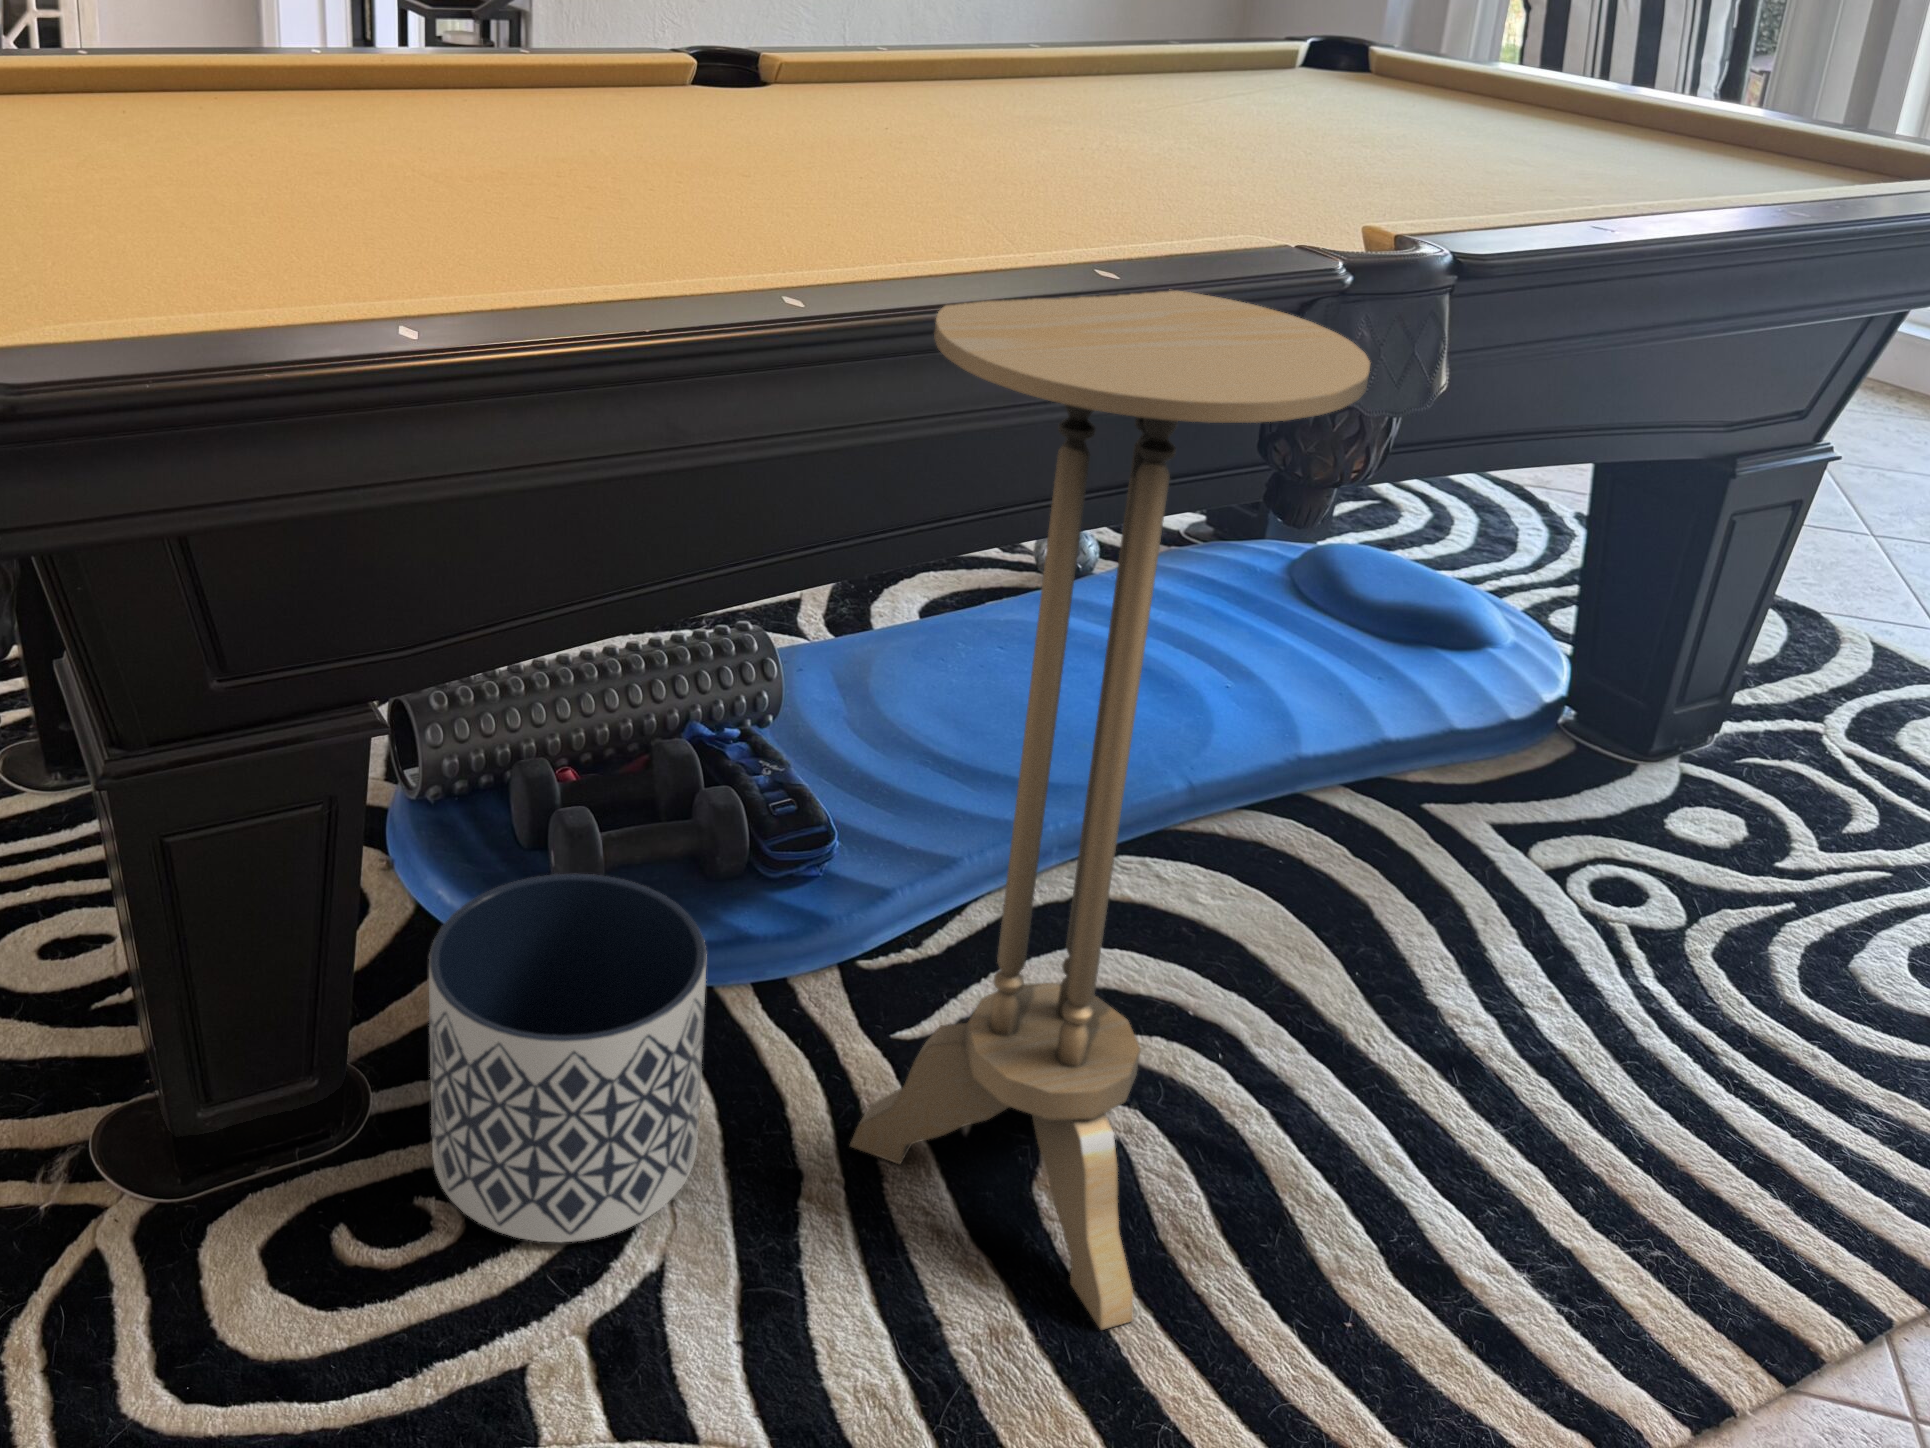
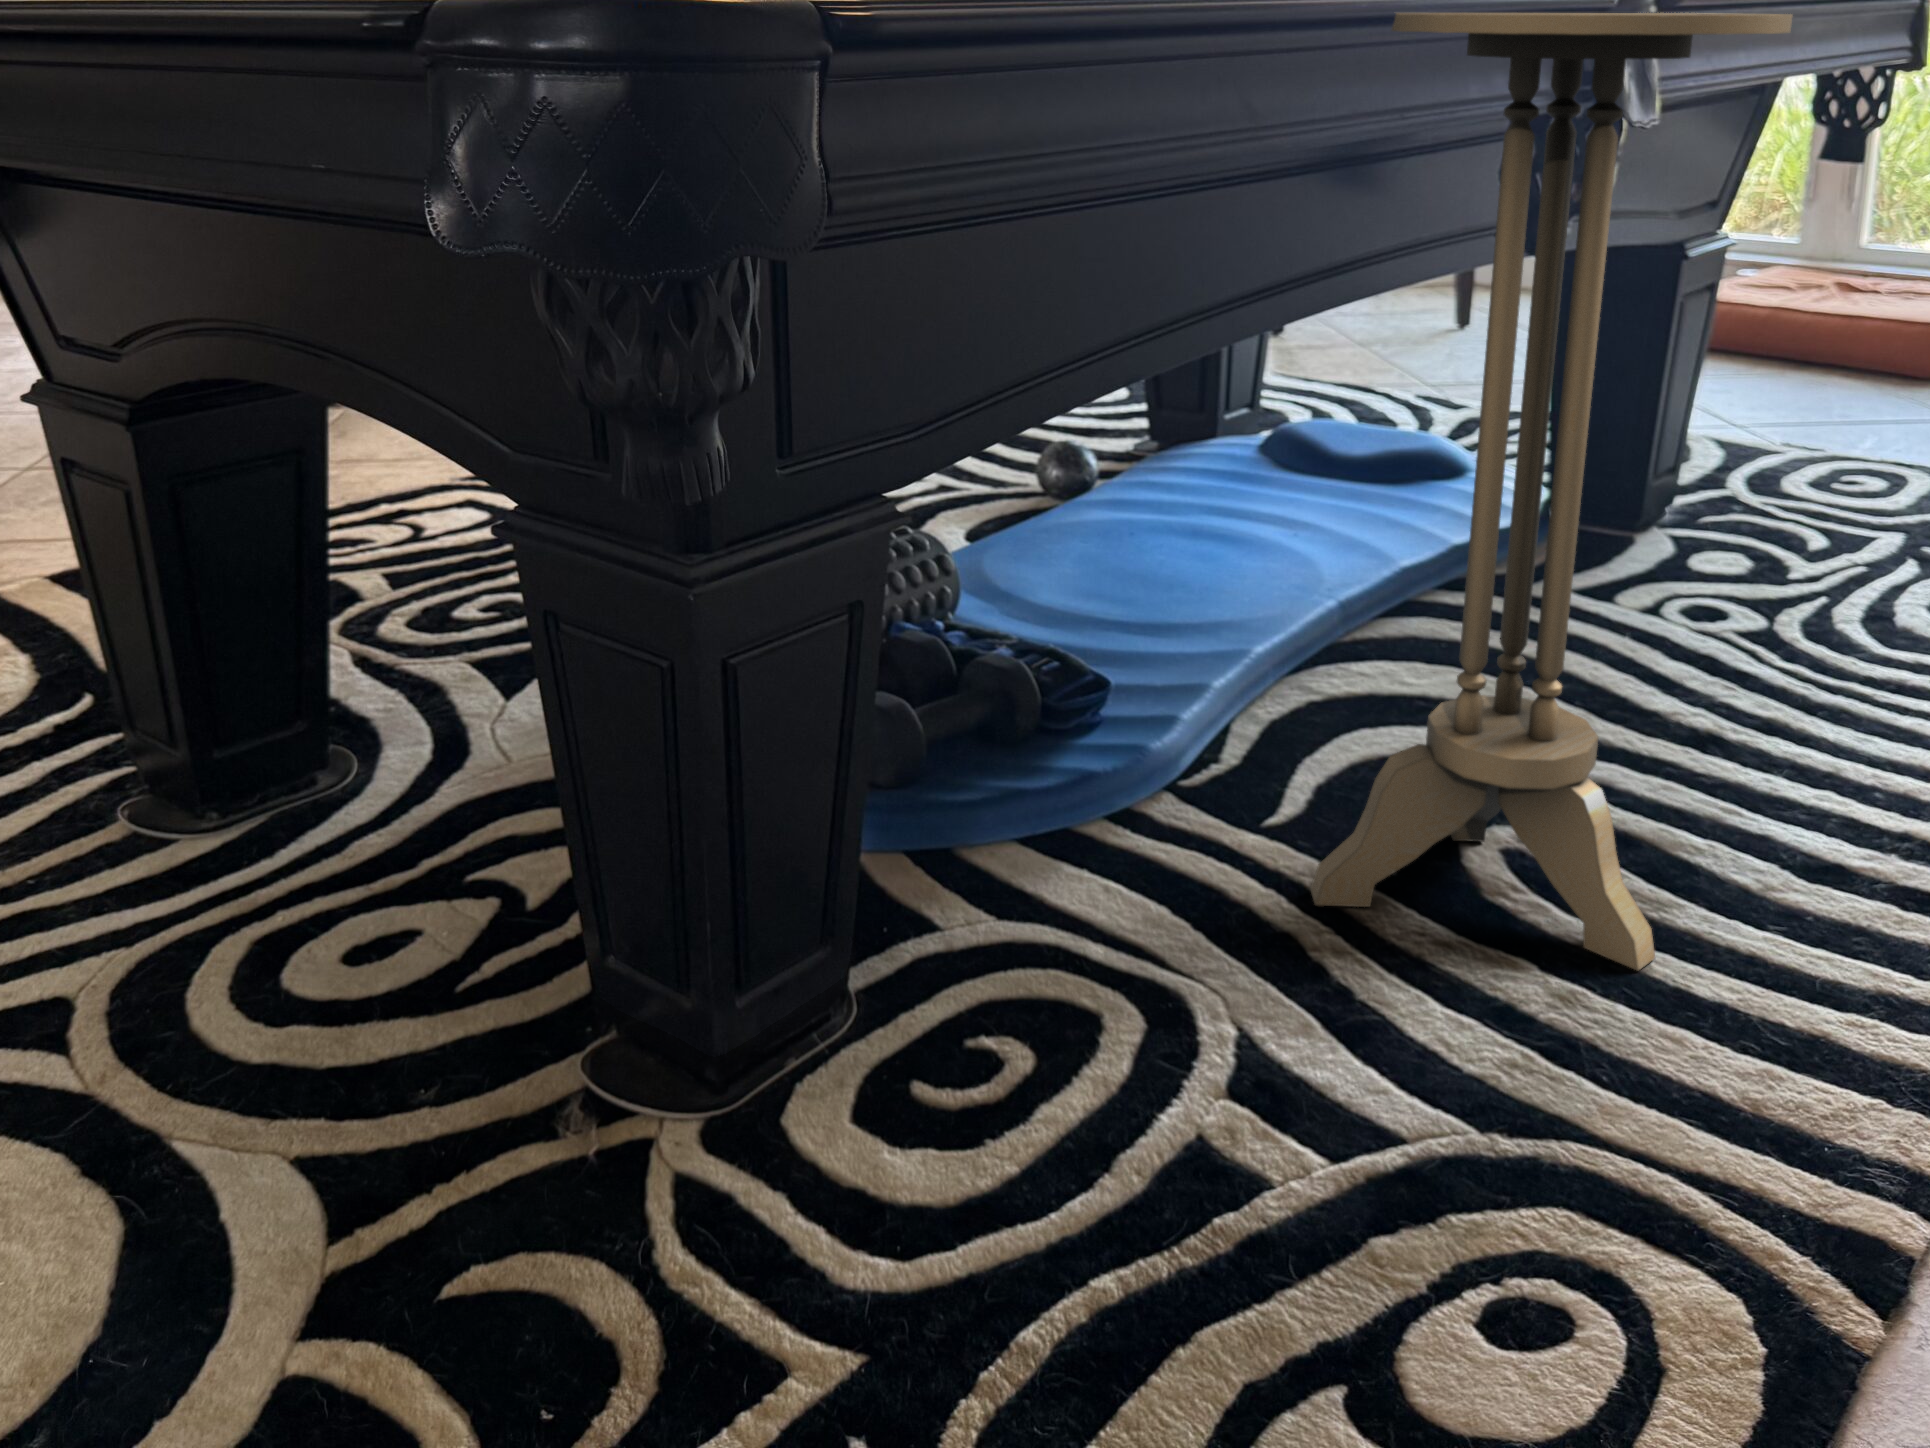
planter: present [429,874,706,1242] -> none [934,688,1220,1043]

